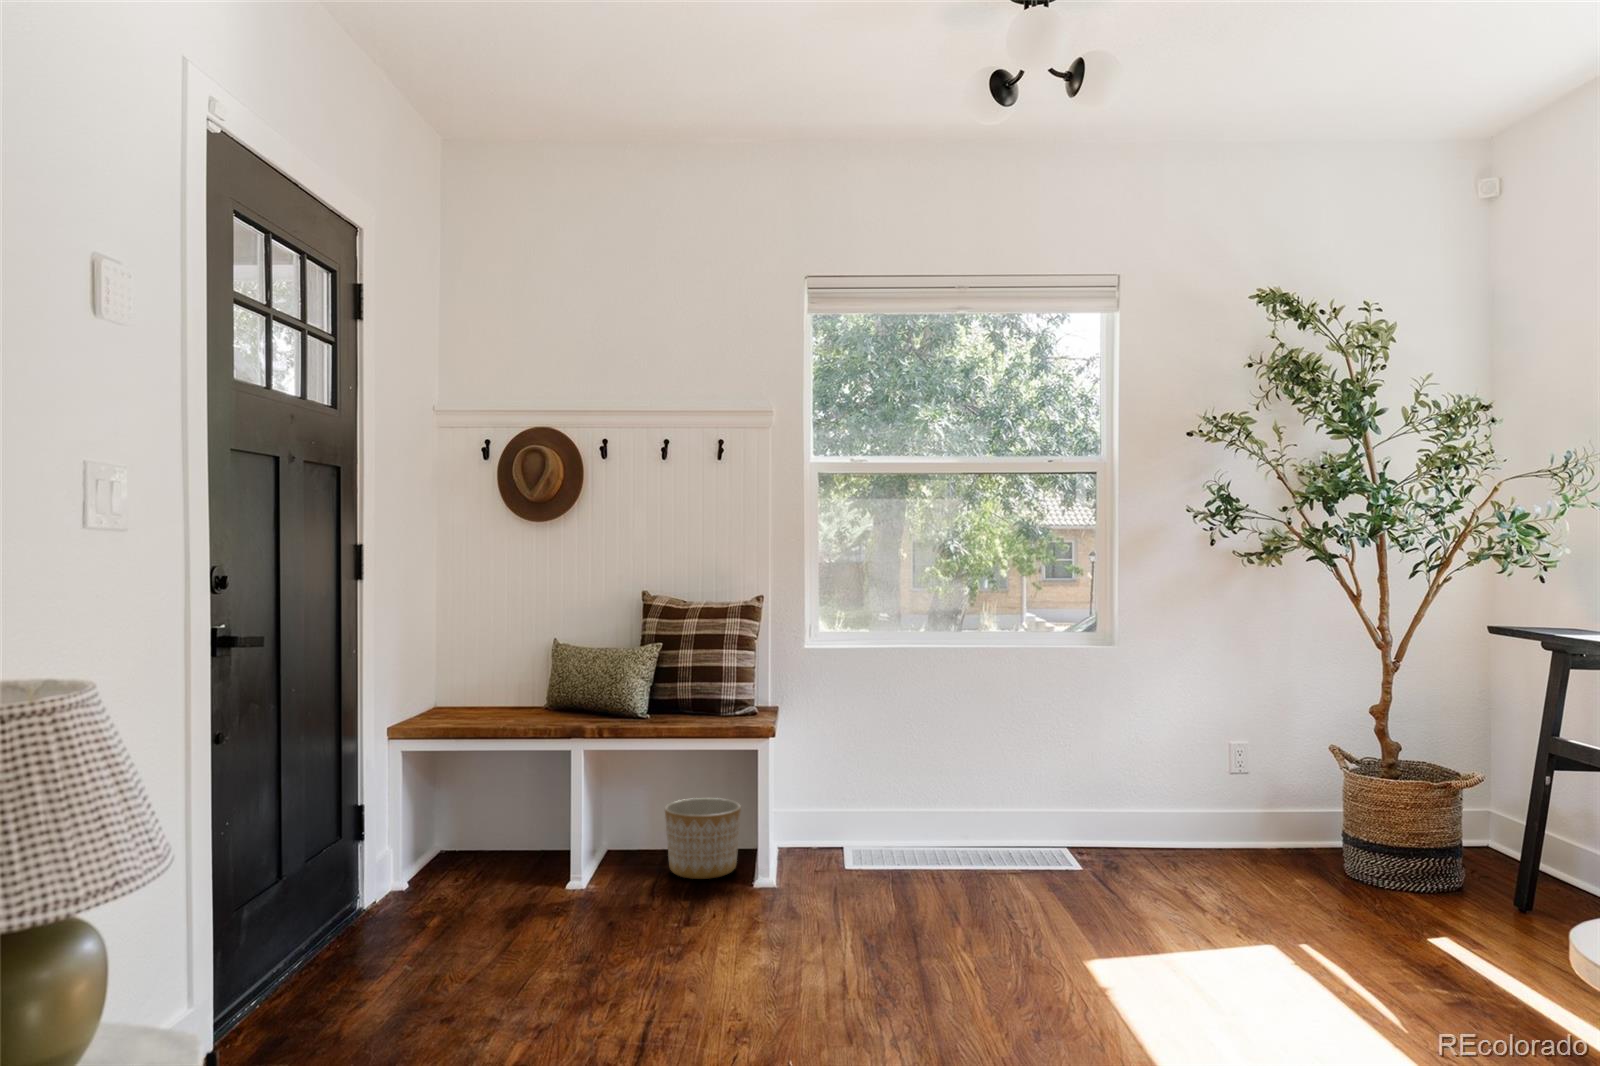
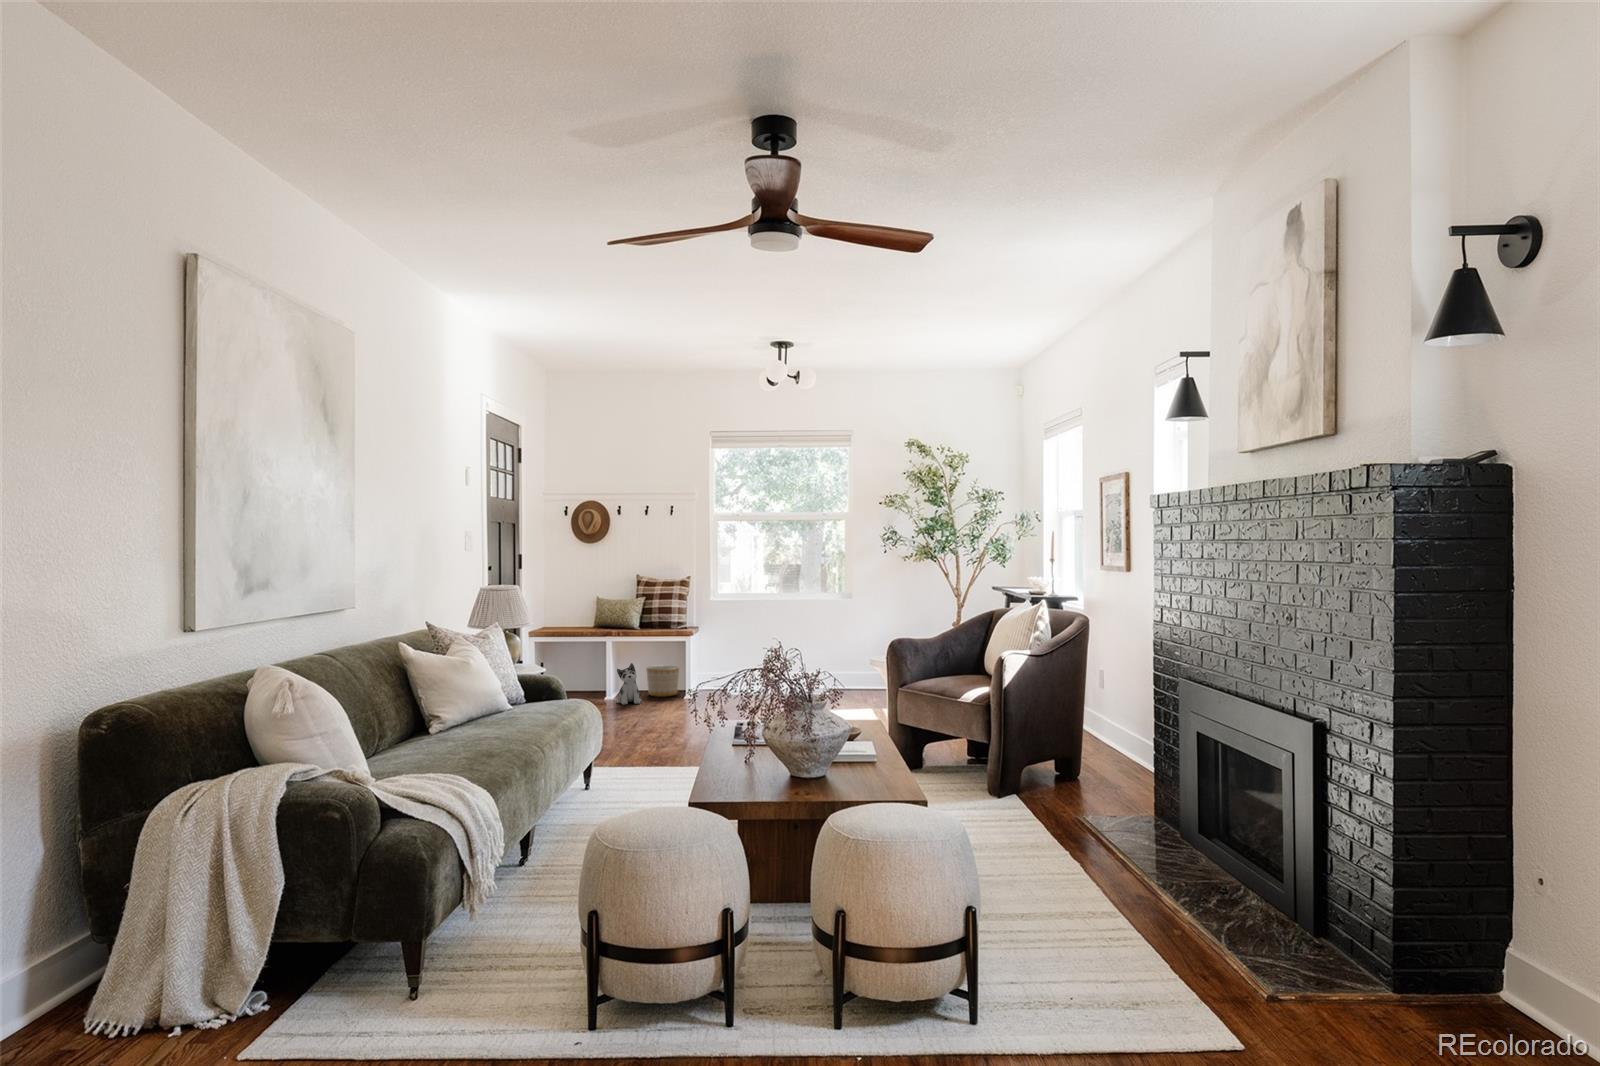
plush toy: none [593,809,654,917] -> present [617,663,642,704]

